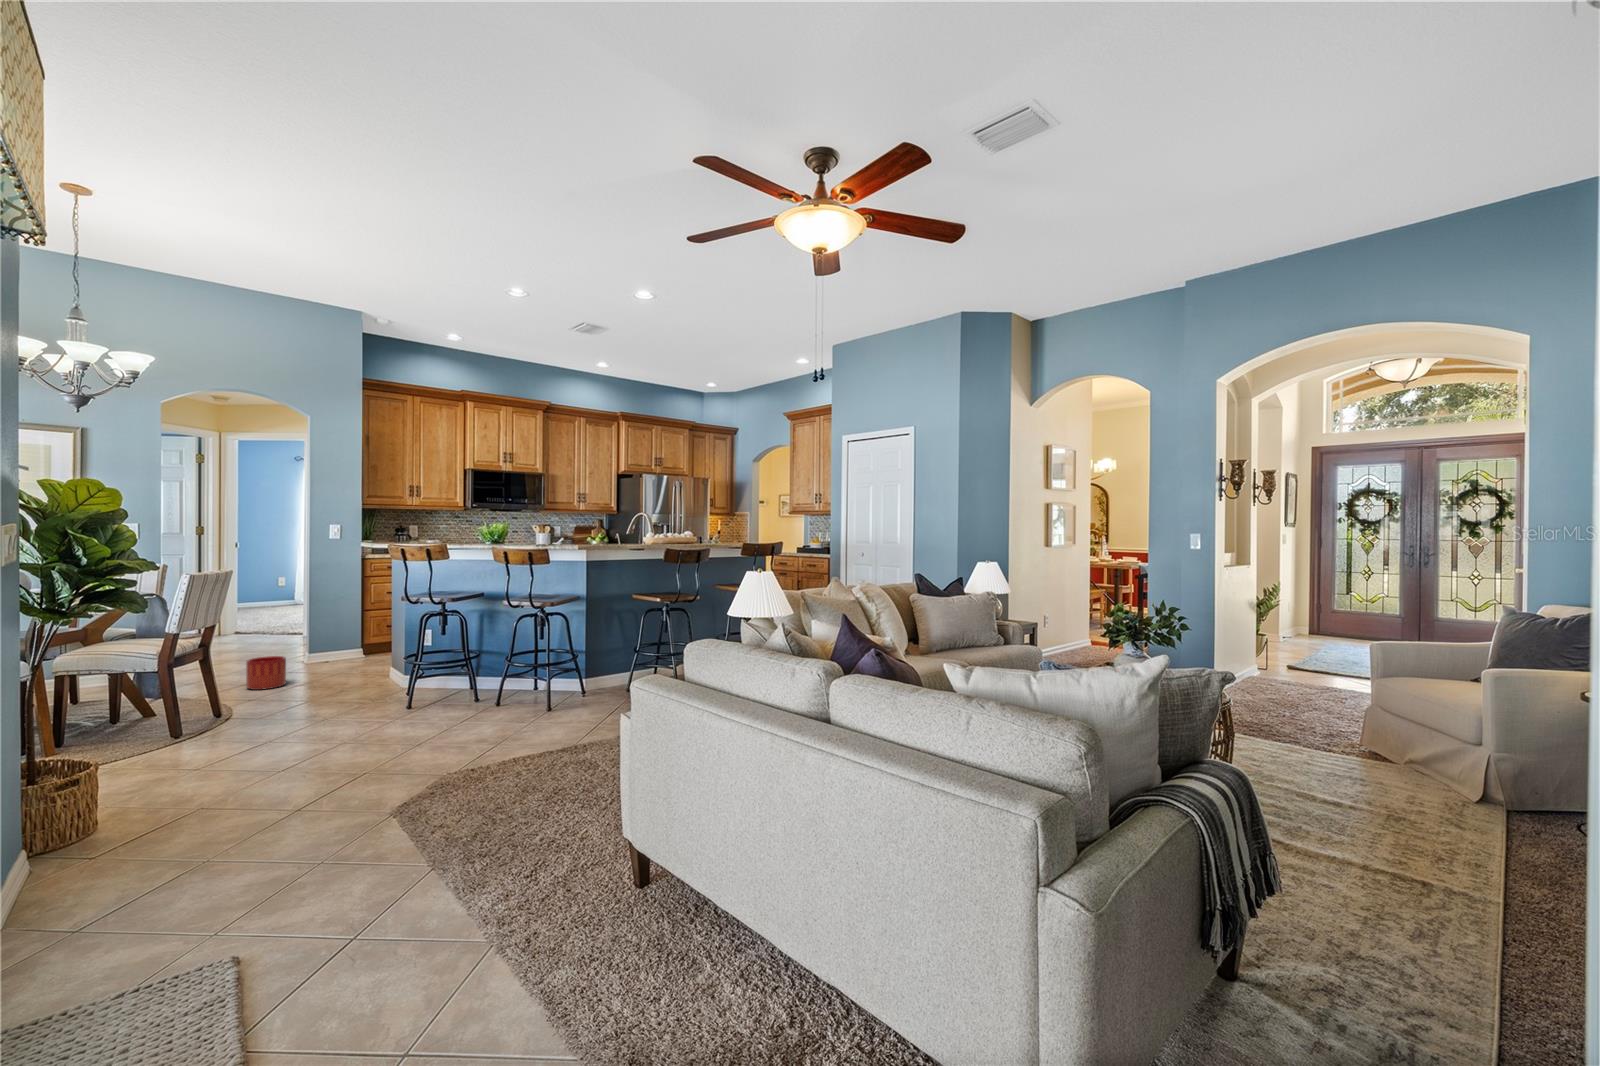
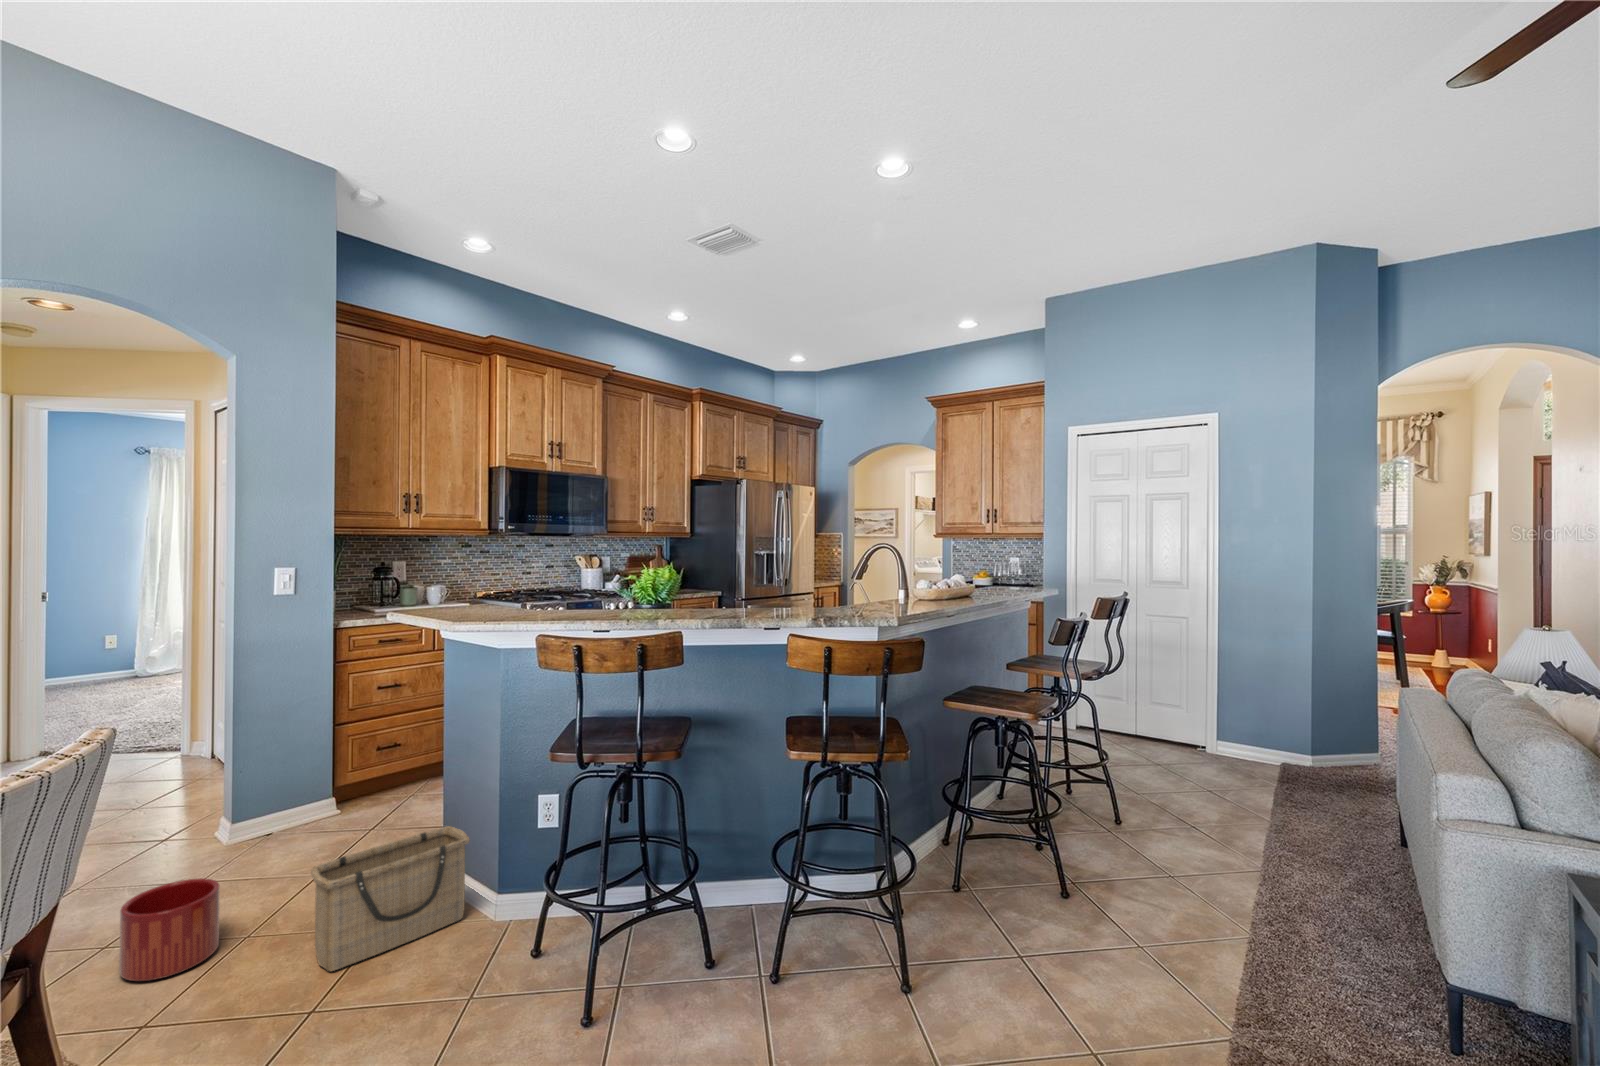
basket: none [318,643,391,691] -> present [311,826,470,971]

